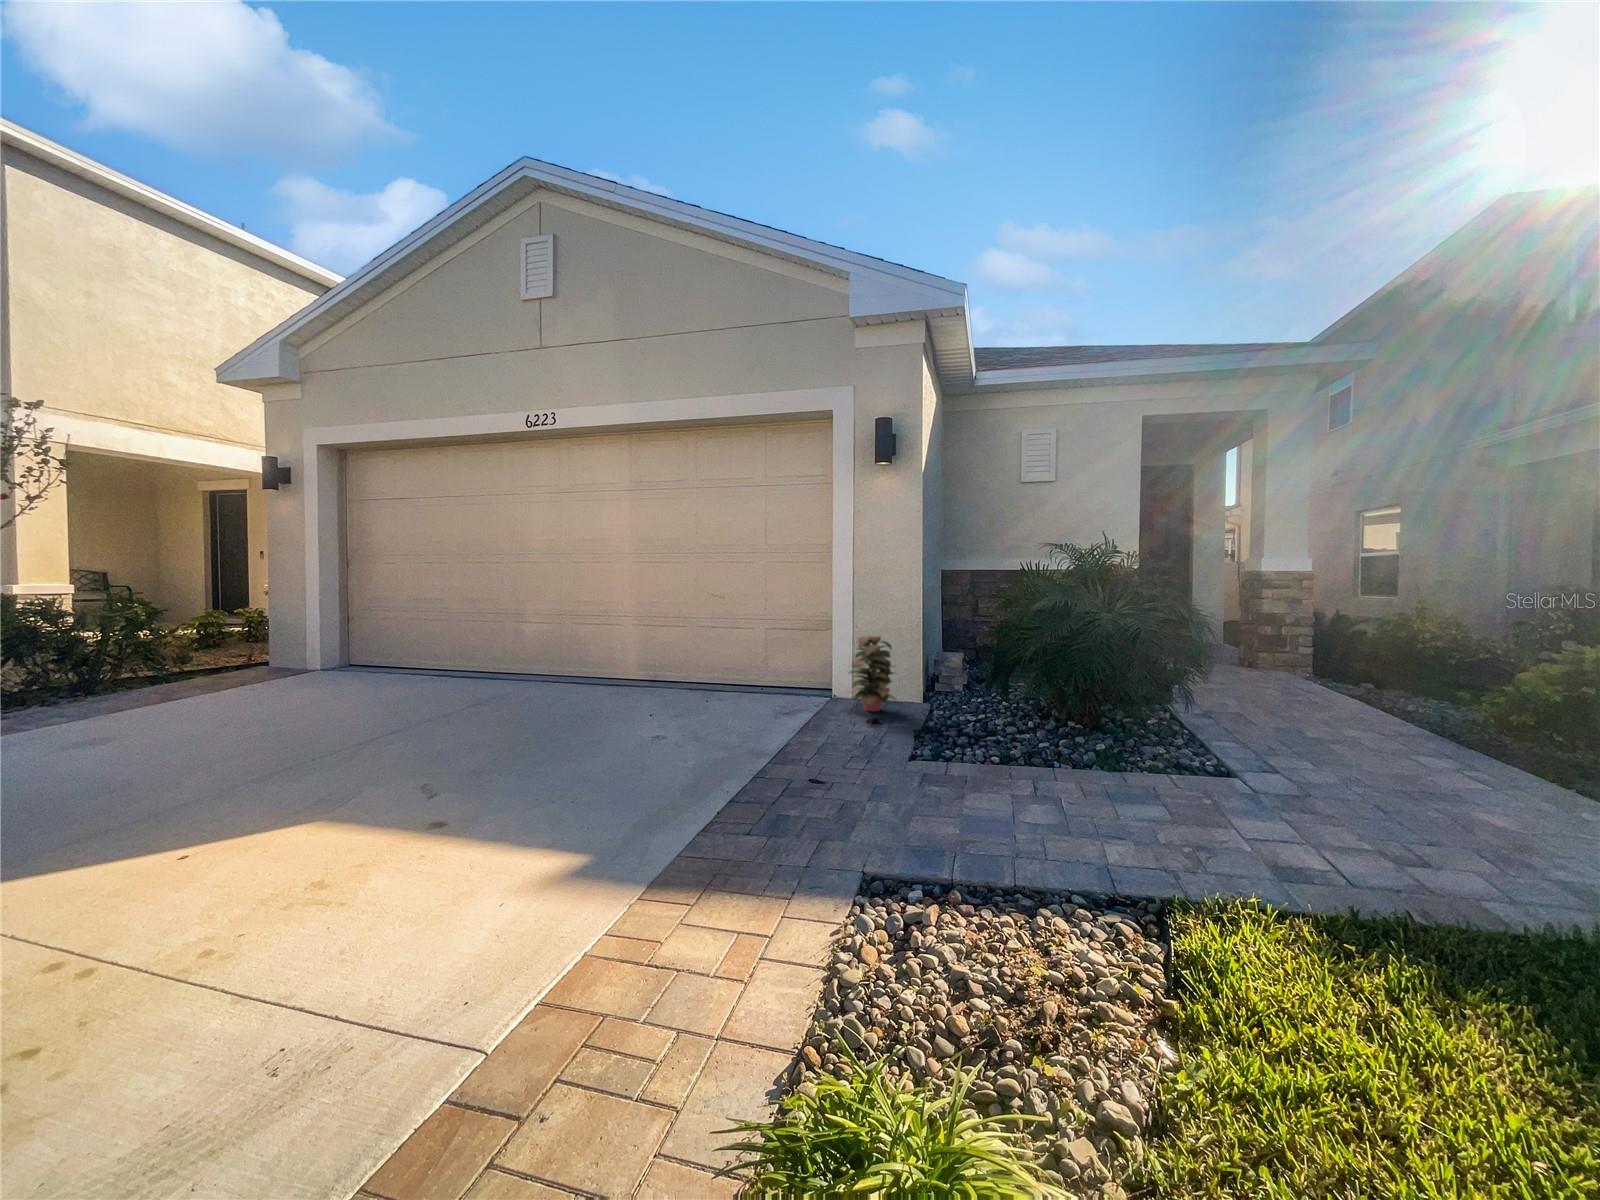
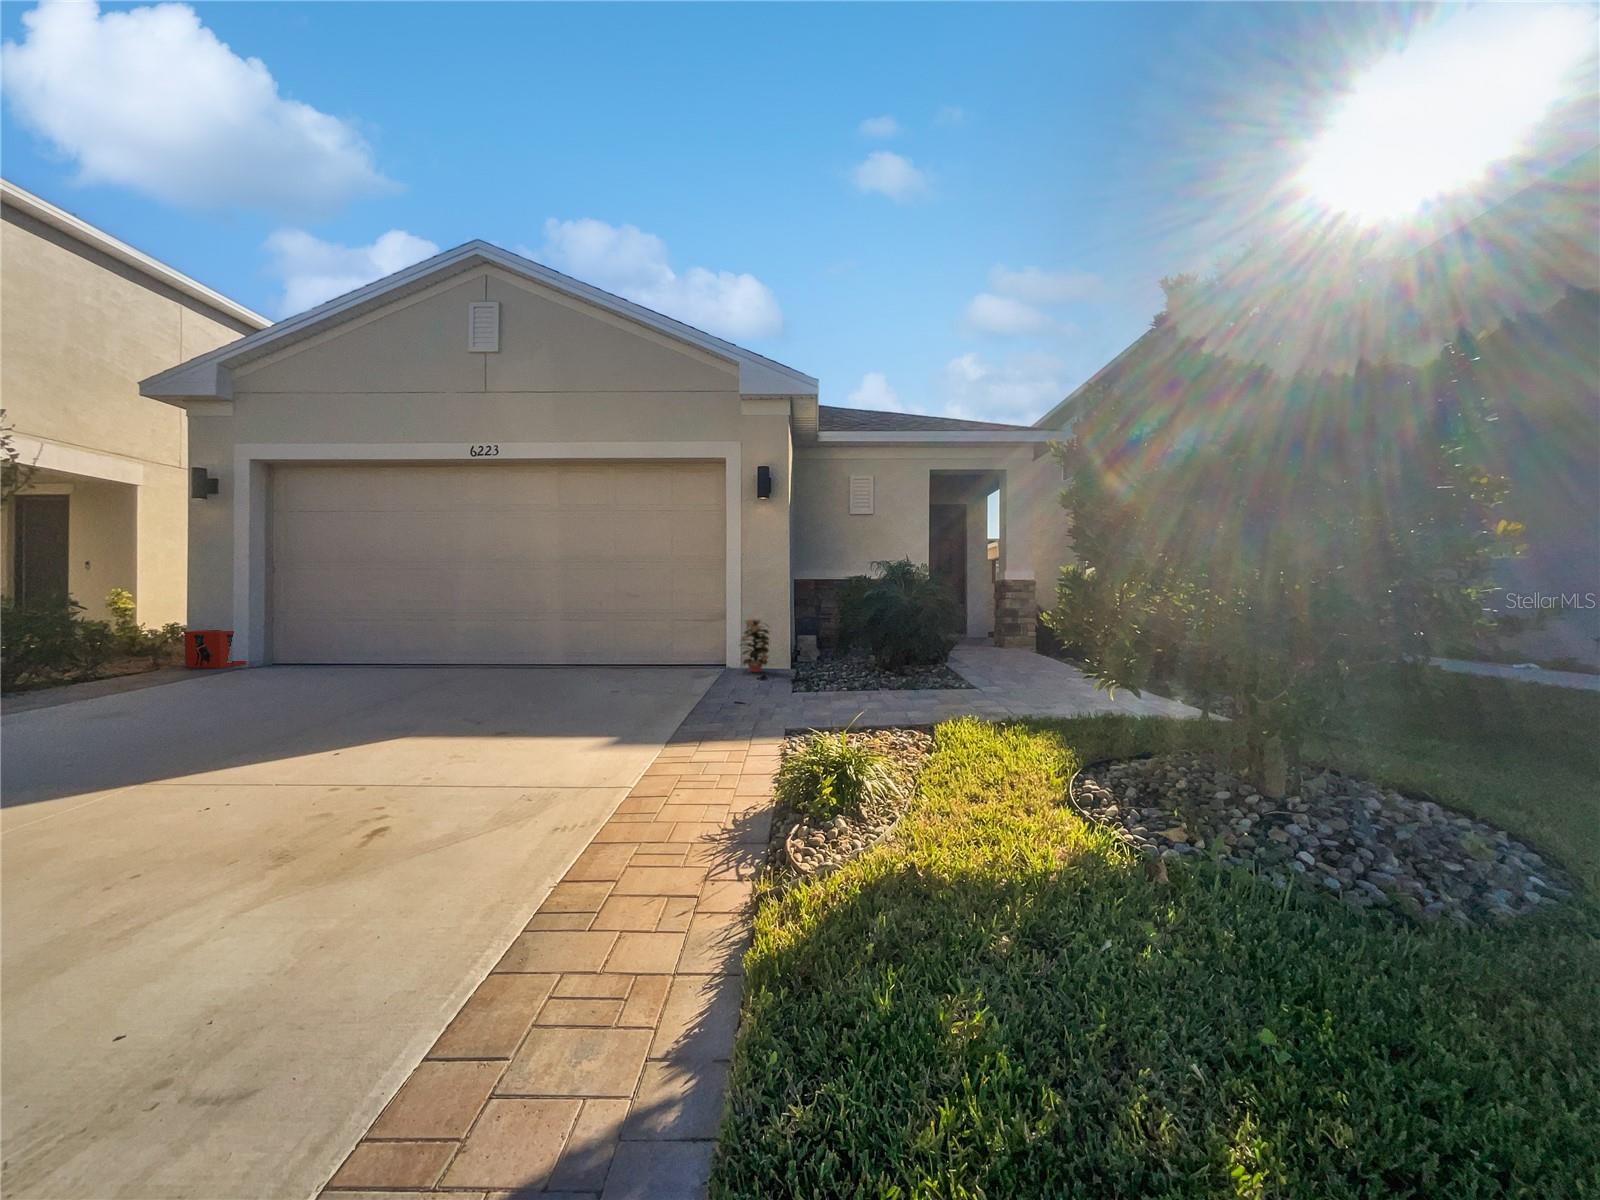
storage box: none [245,636,314,682] -> present [184,630,246,668]

